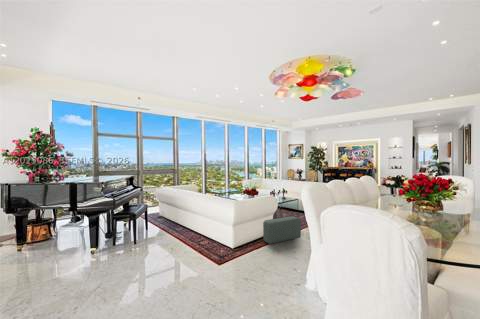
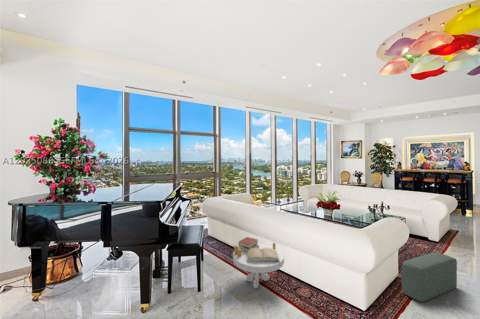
side table: none [158,211,194,242] -> present [233,237,284,288]

